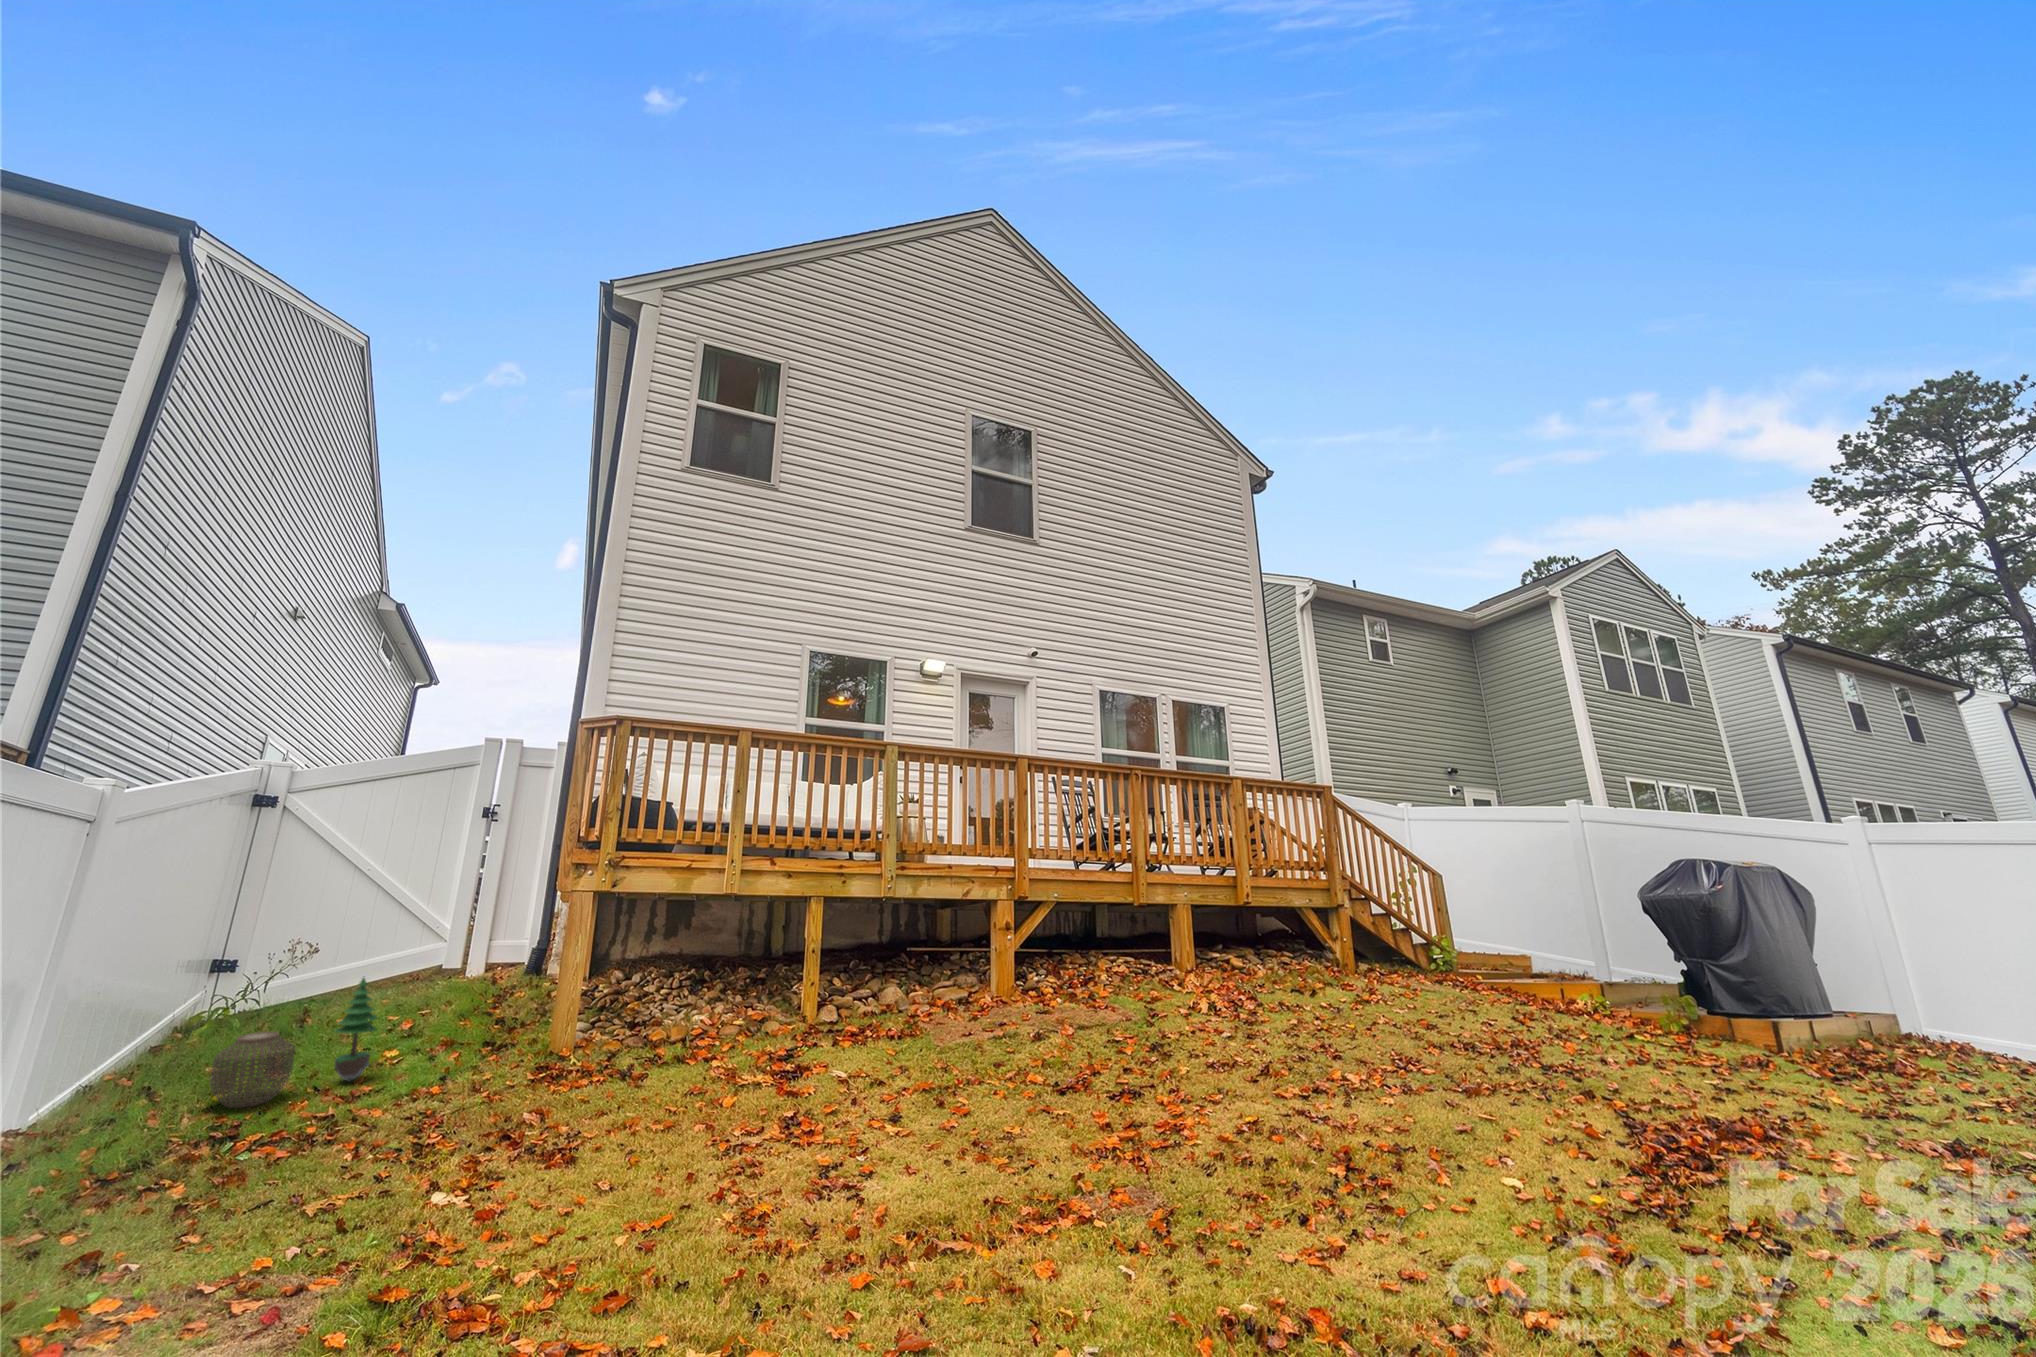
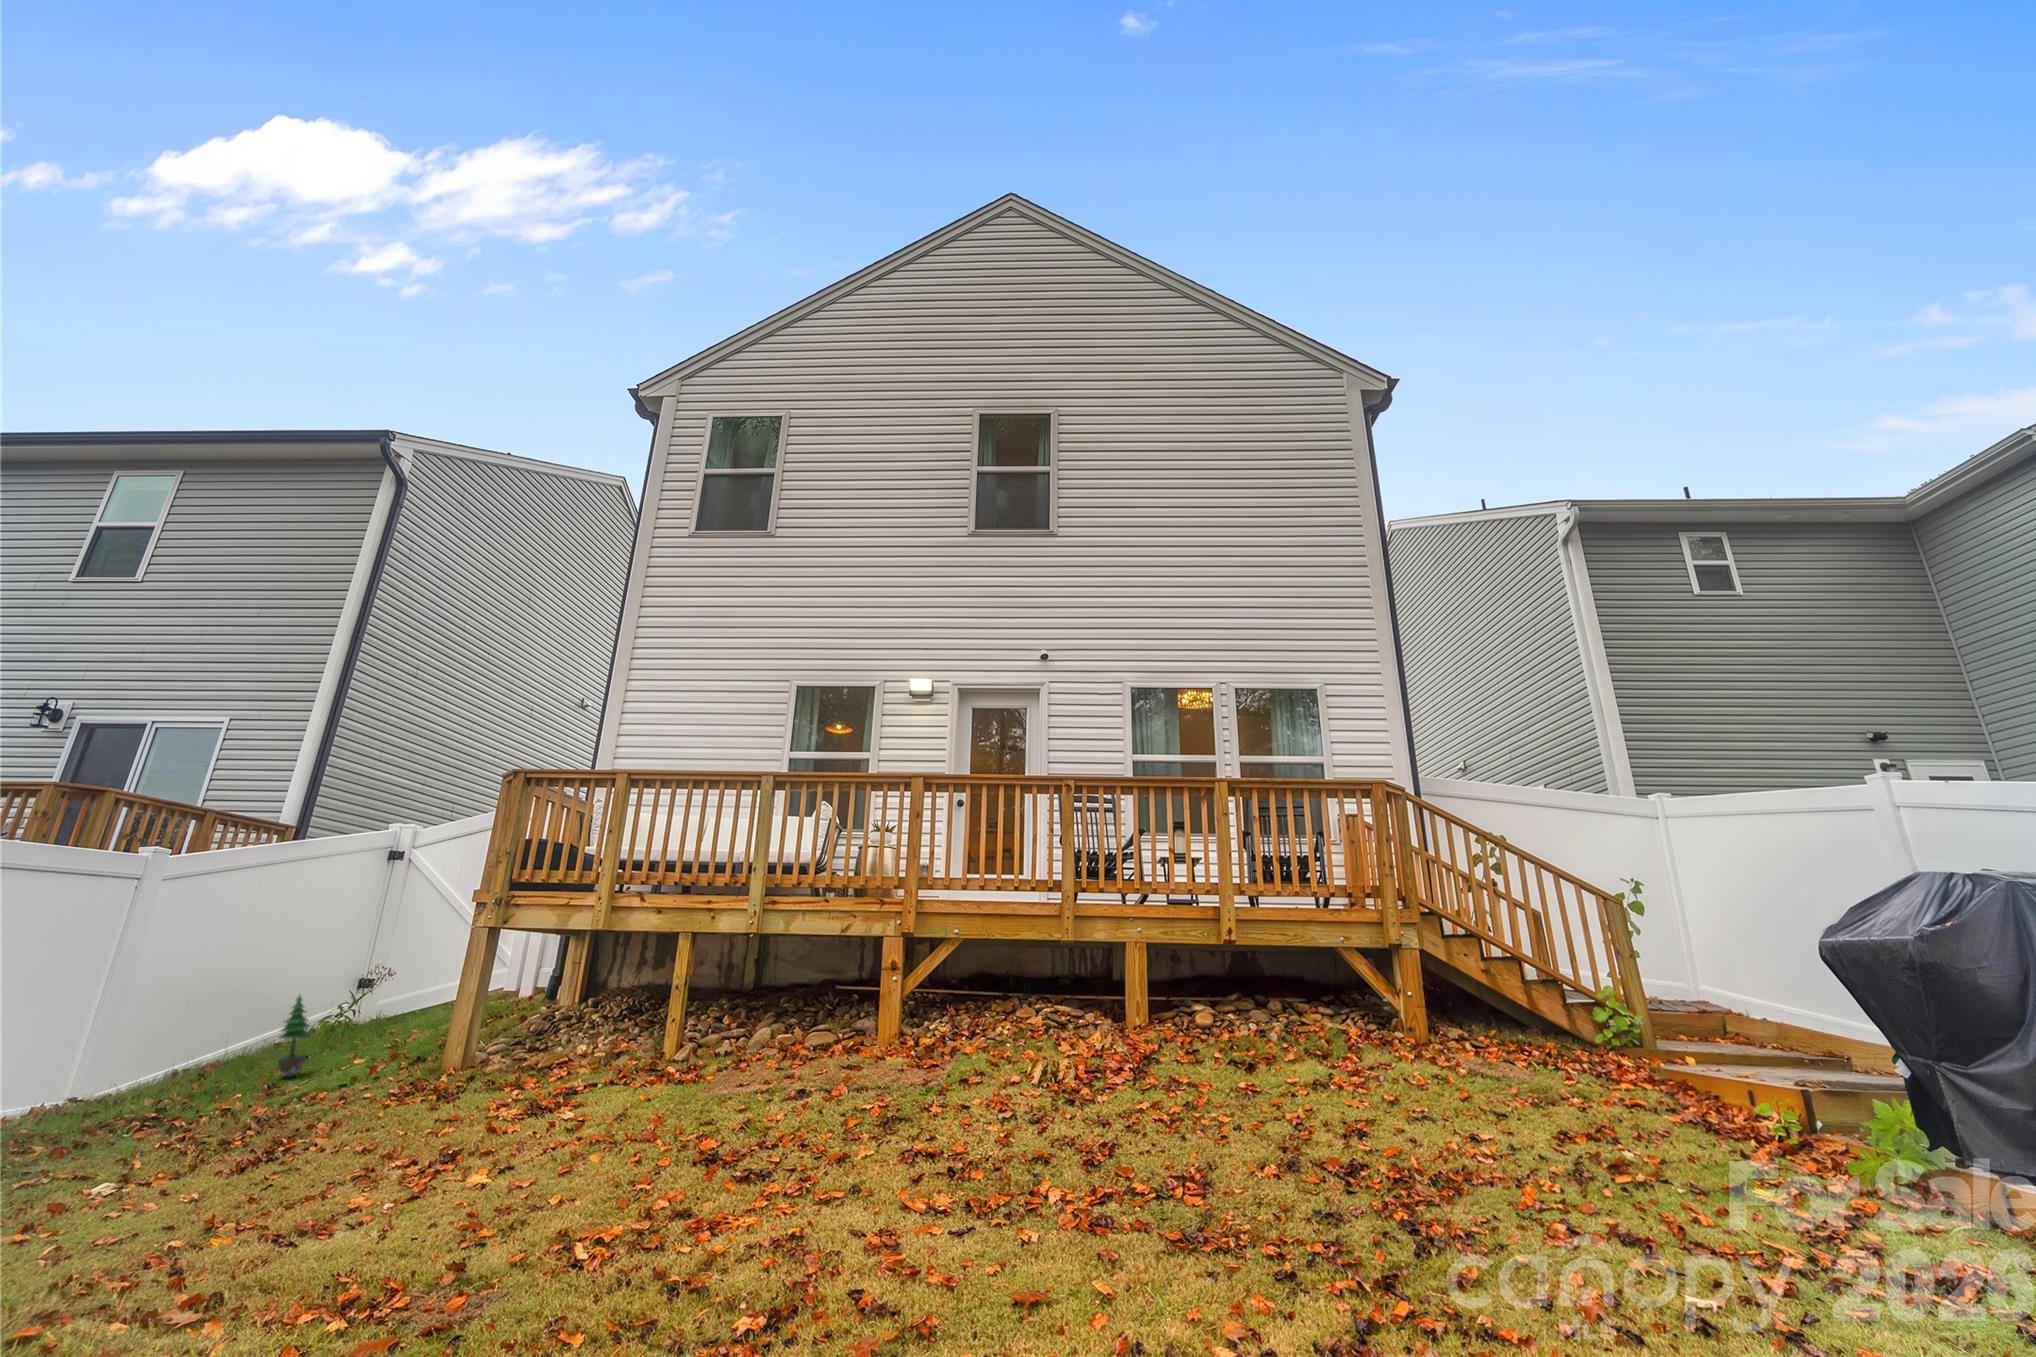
woven basket: present [211,1032,295,1108] -> none [181,1033,245,1089]

